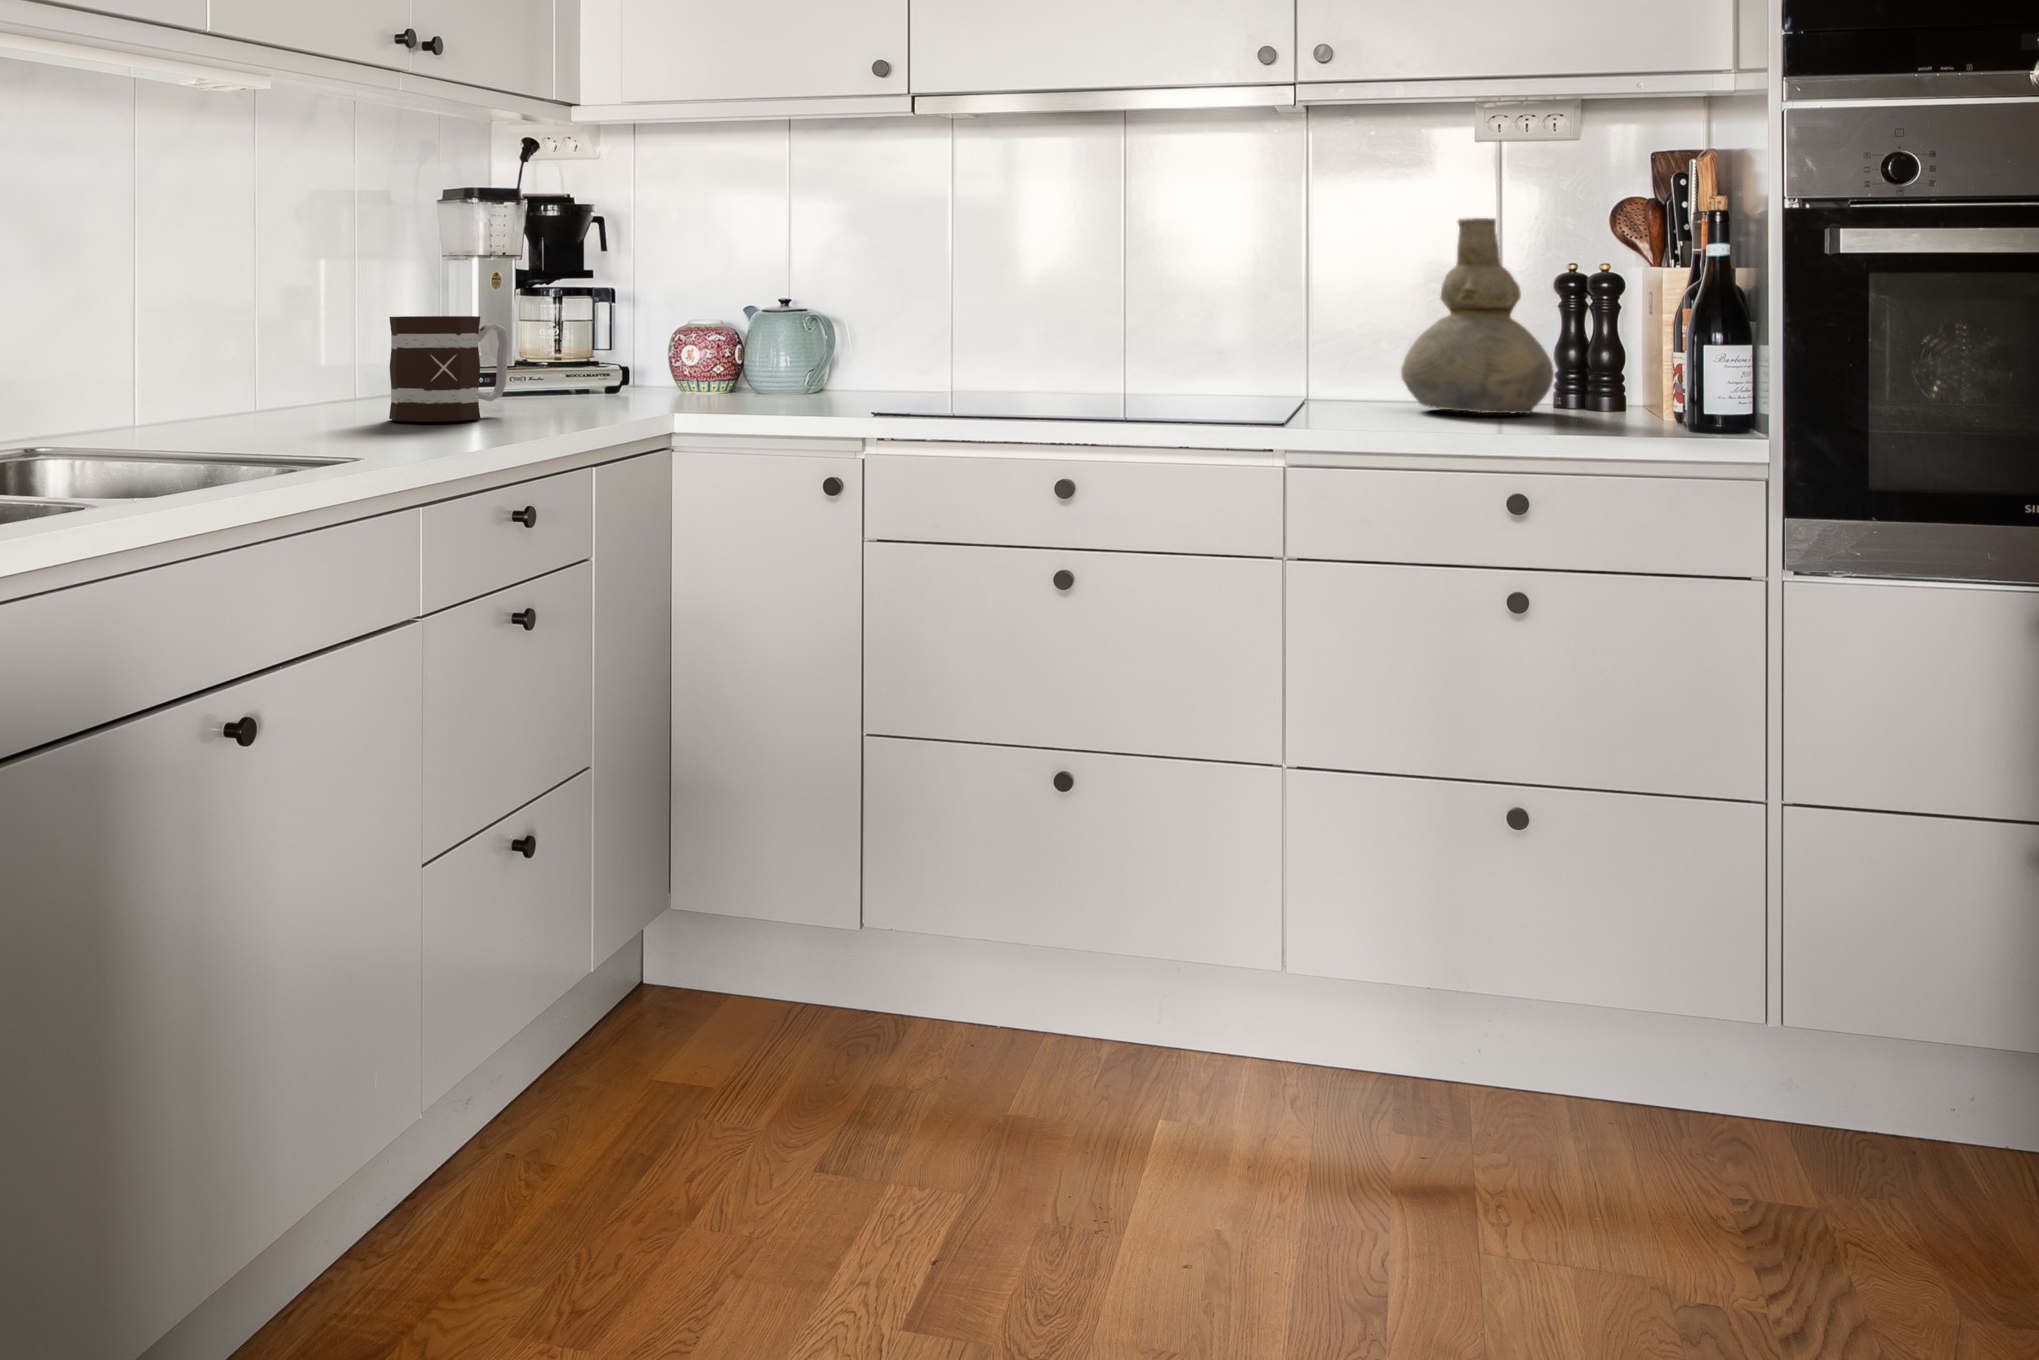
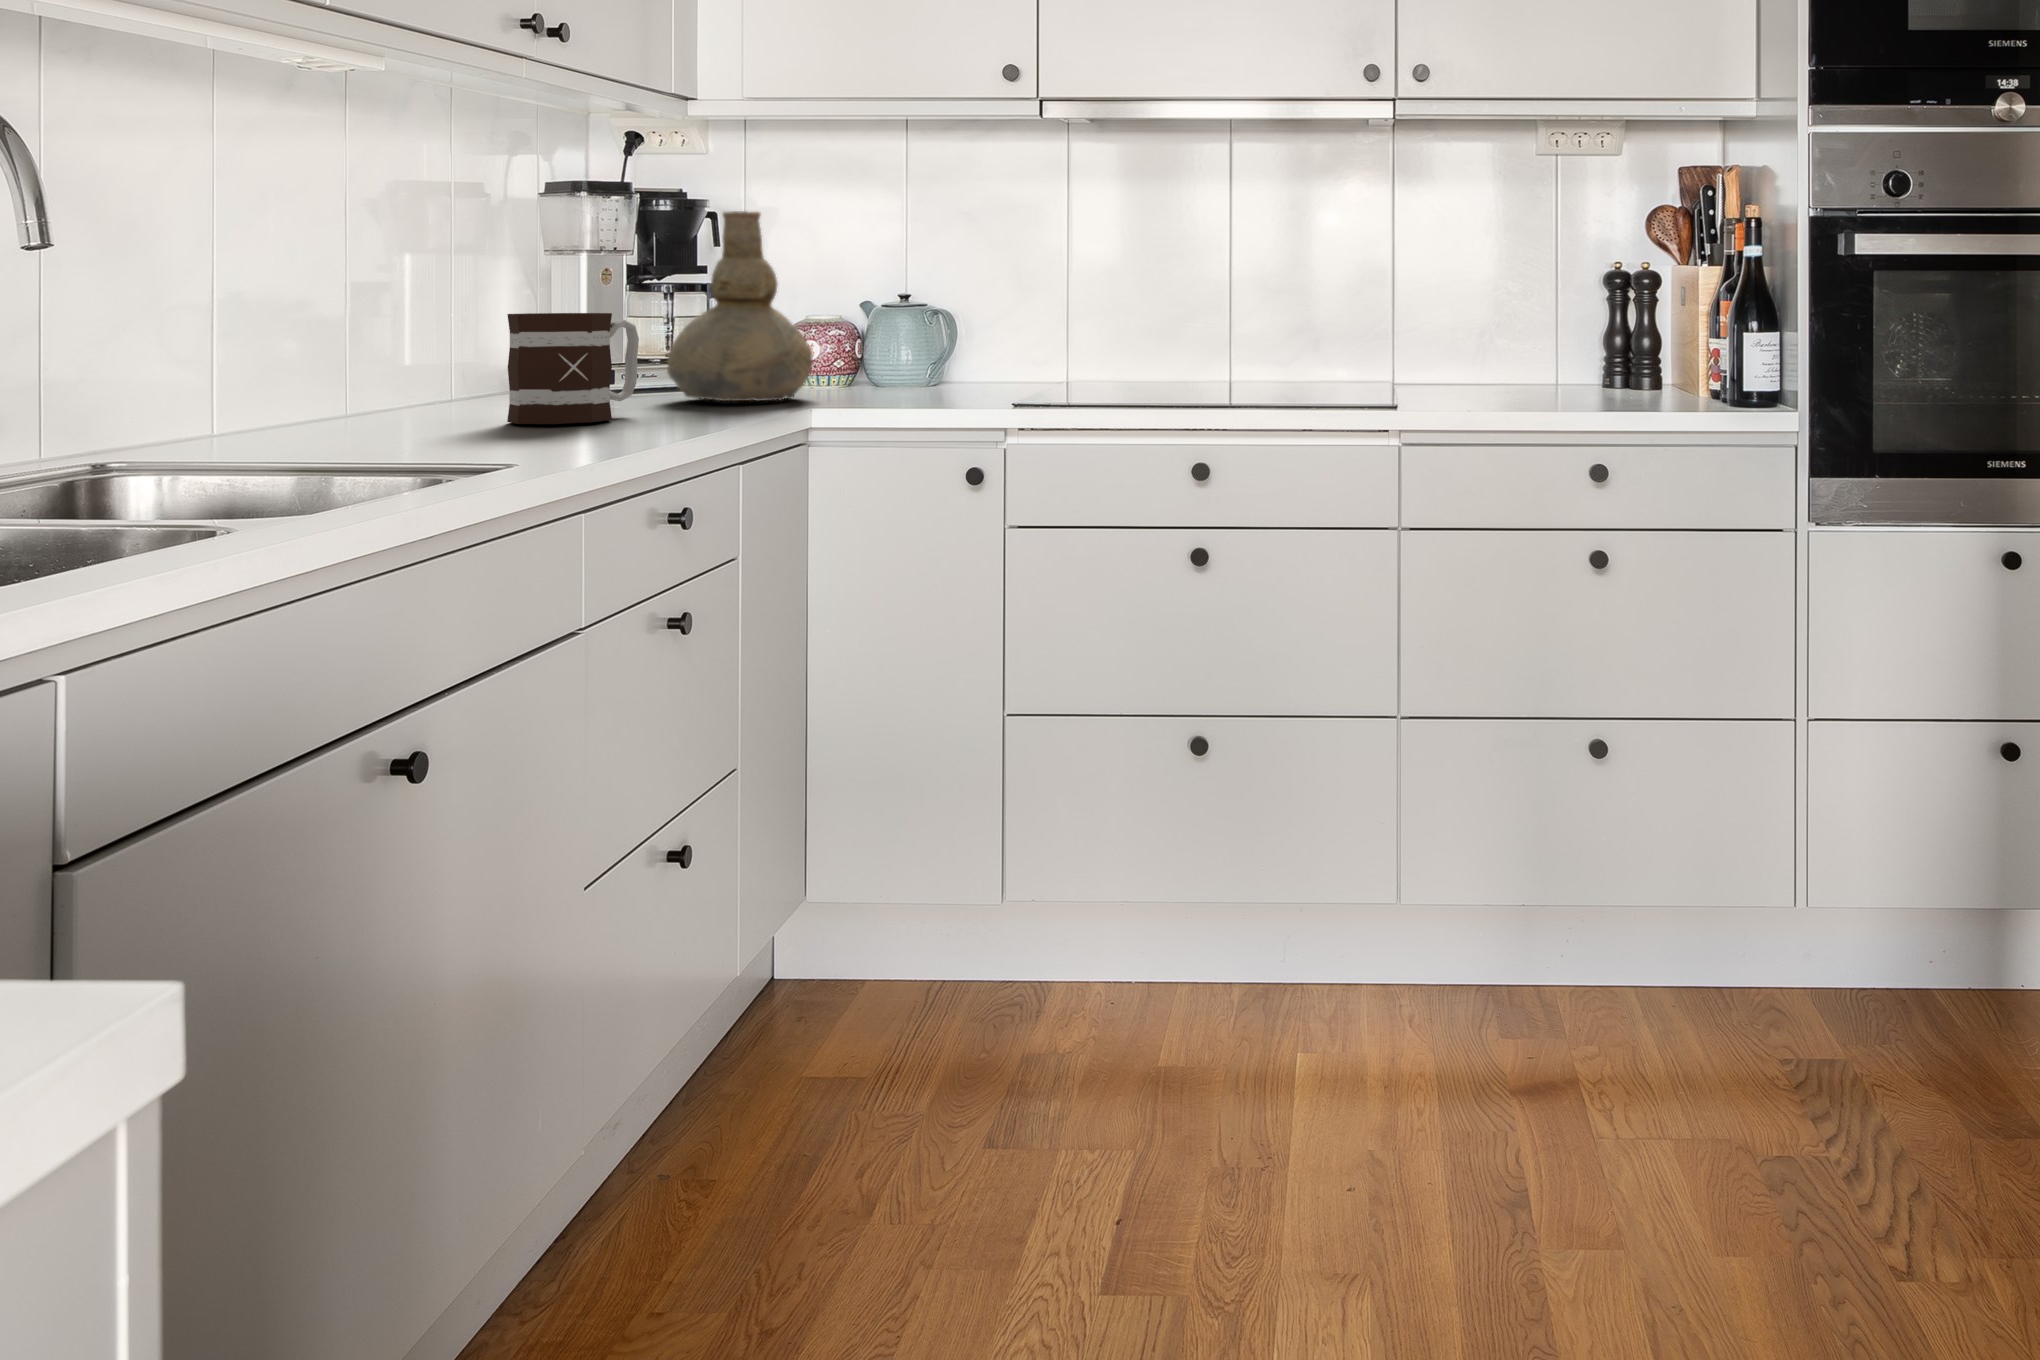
vase: present [1401,218,1554,414] -> present [667,211,813,401]

